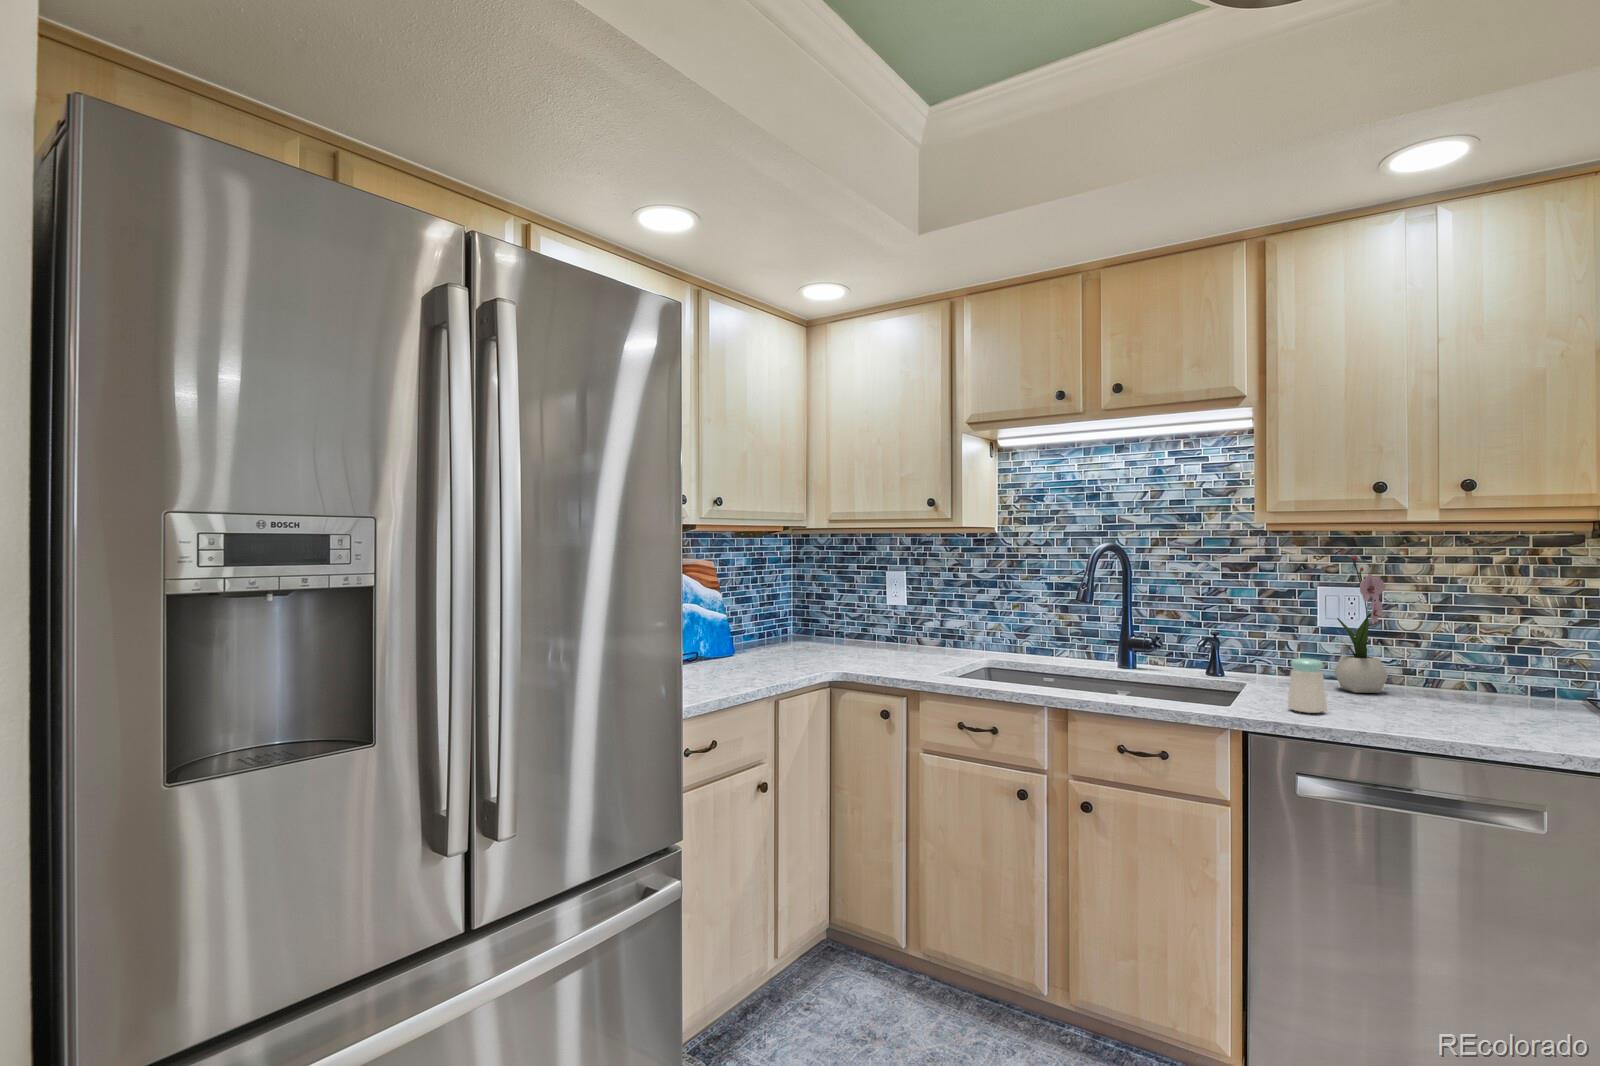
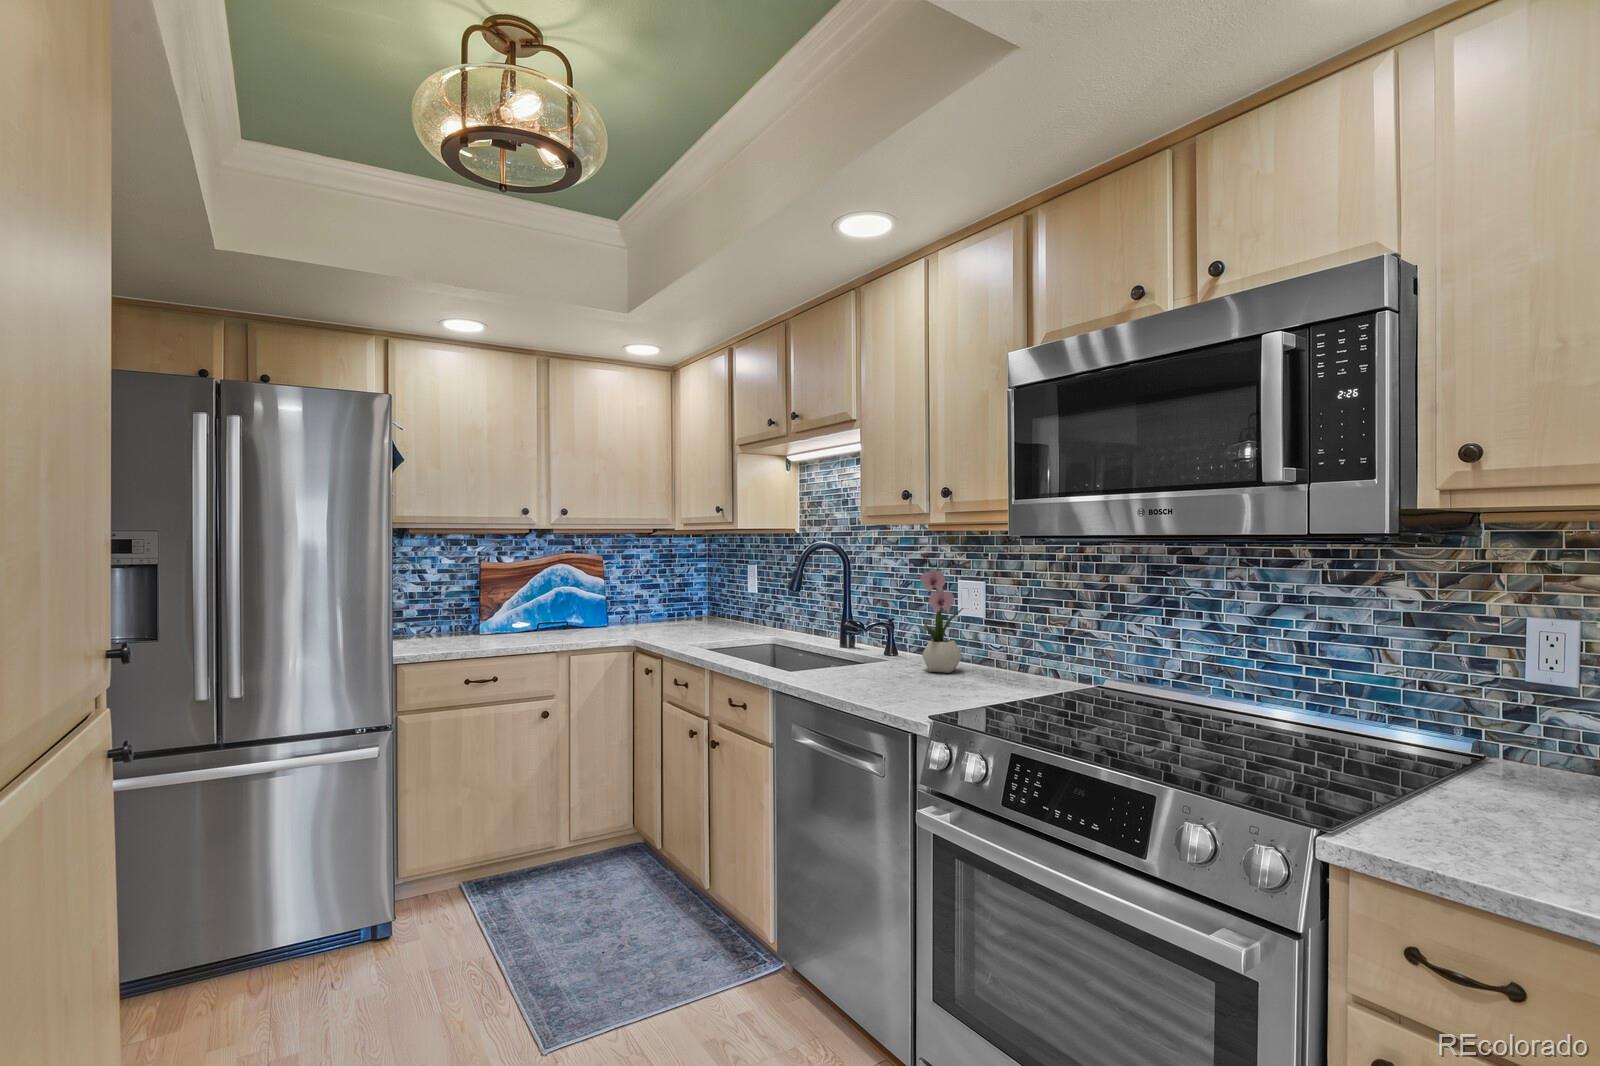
salt shaker: present [1288,658,1327,713] -> none [812,636,840,680]

